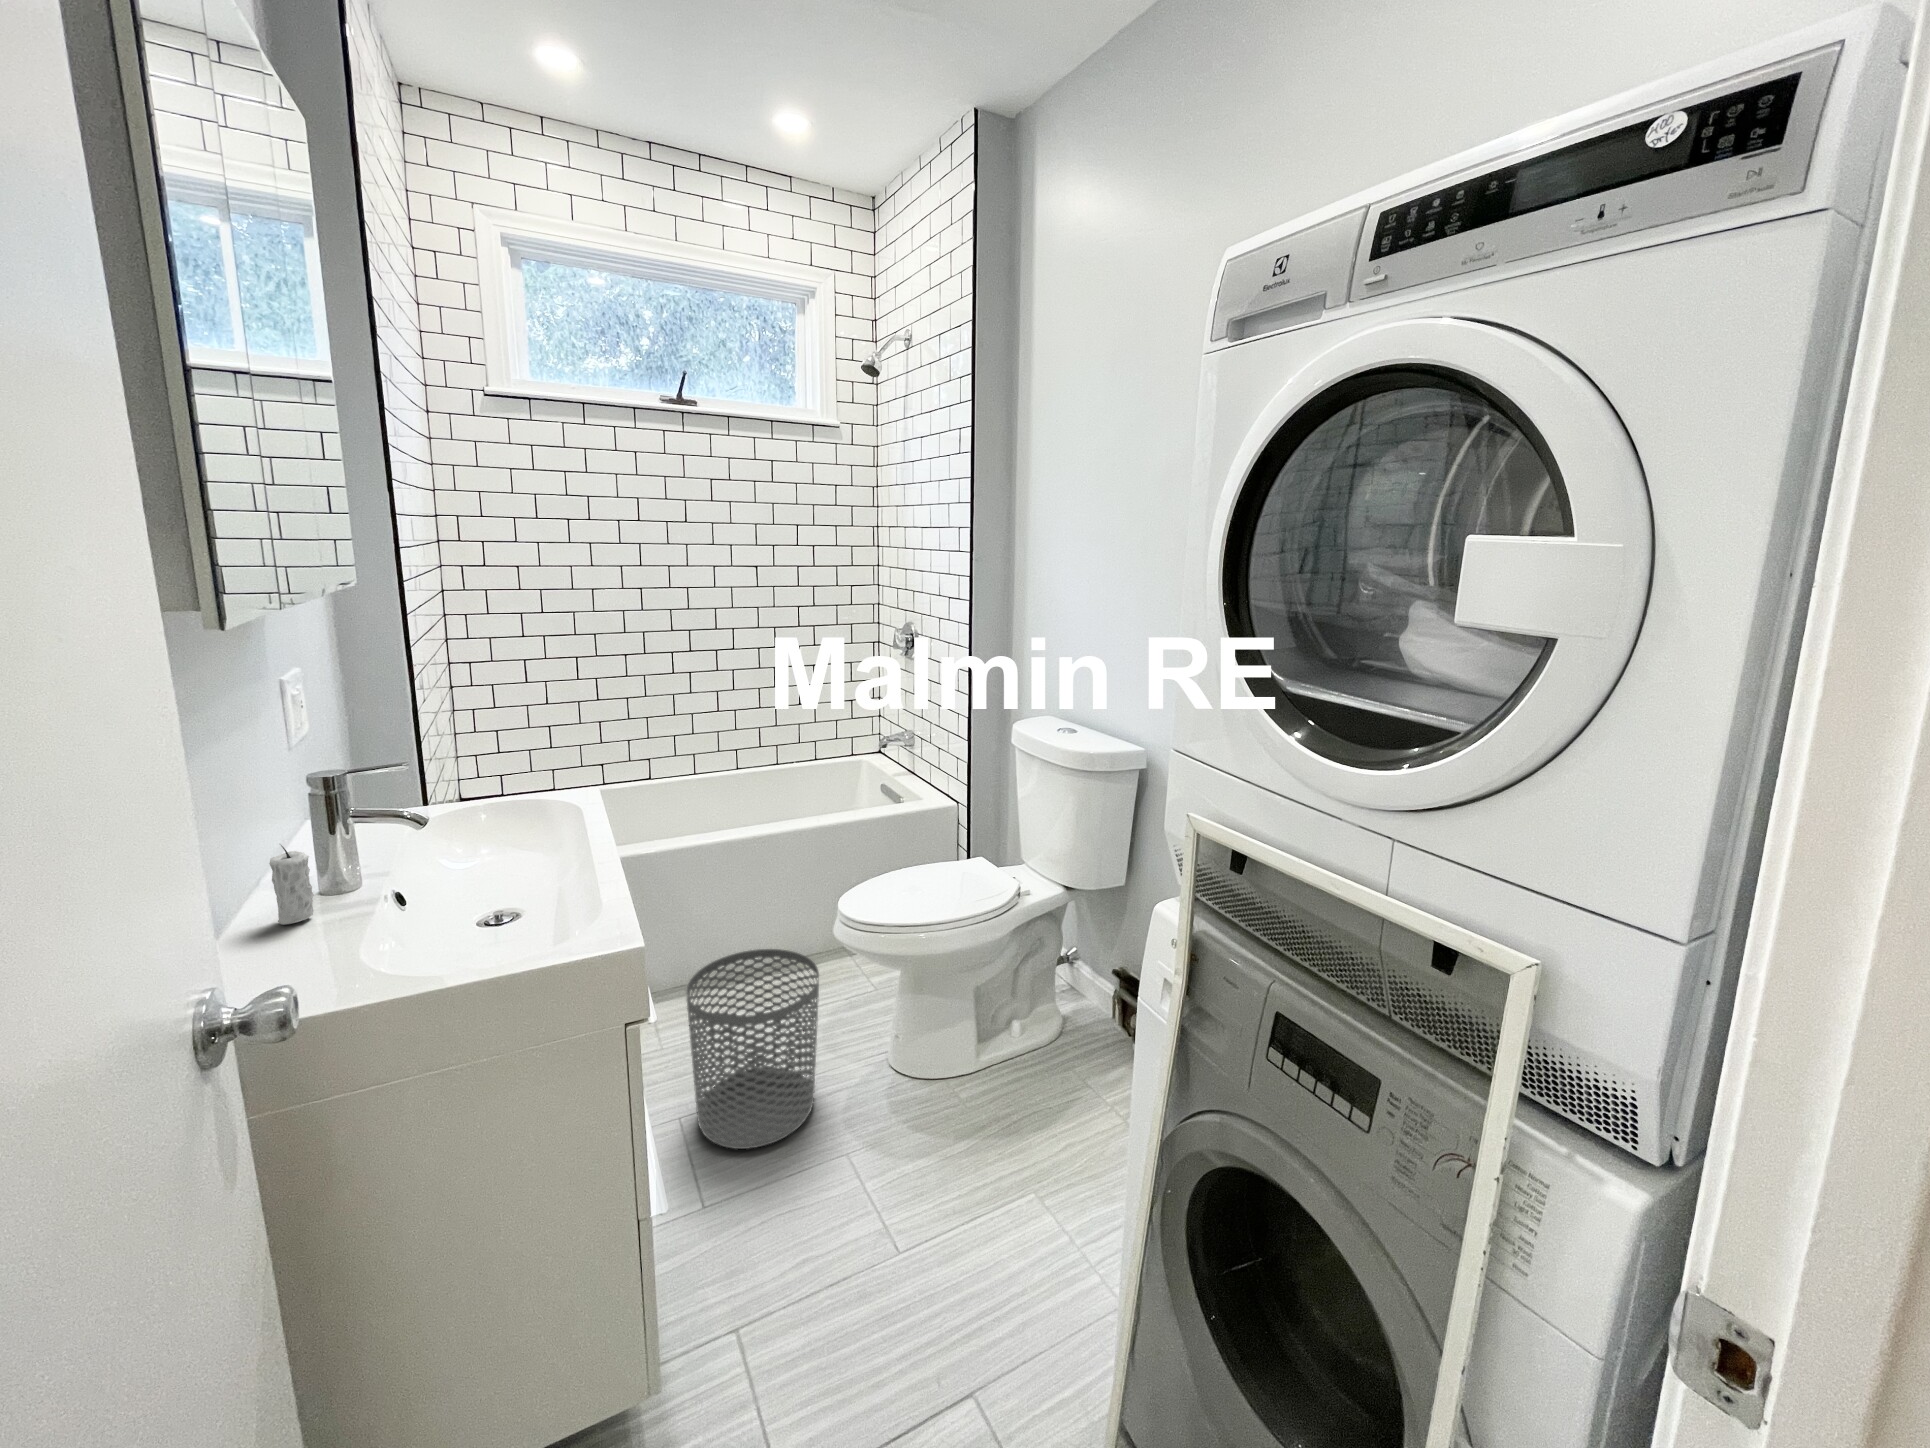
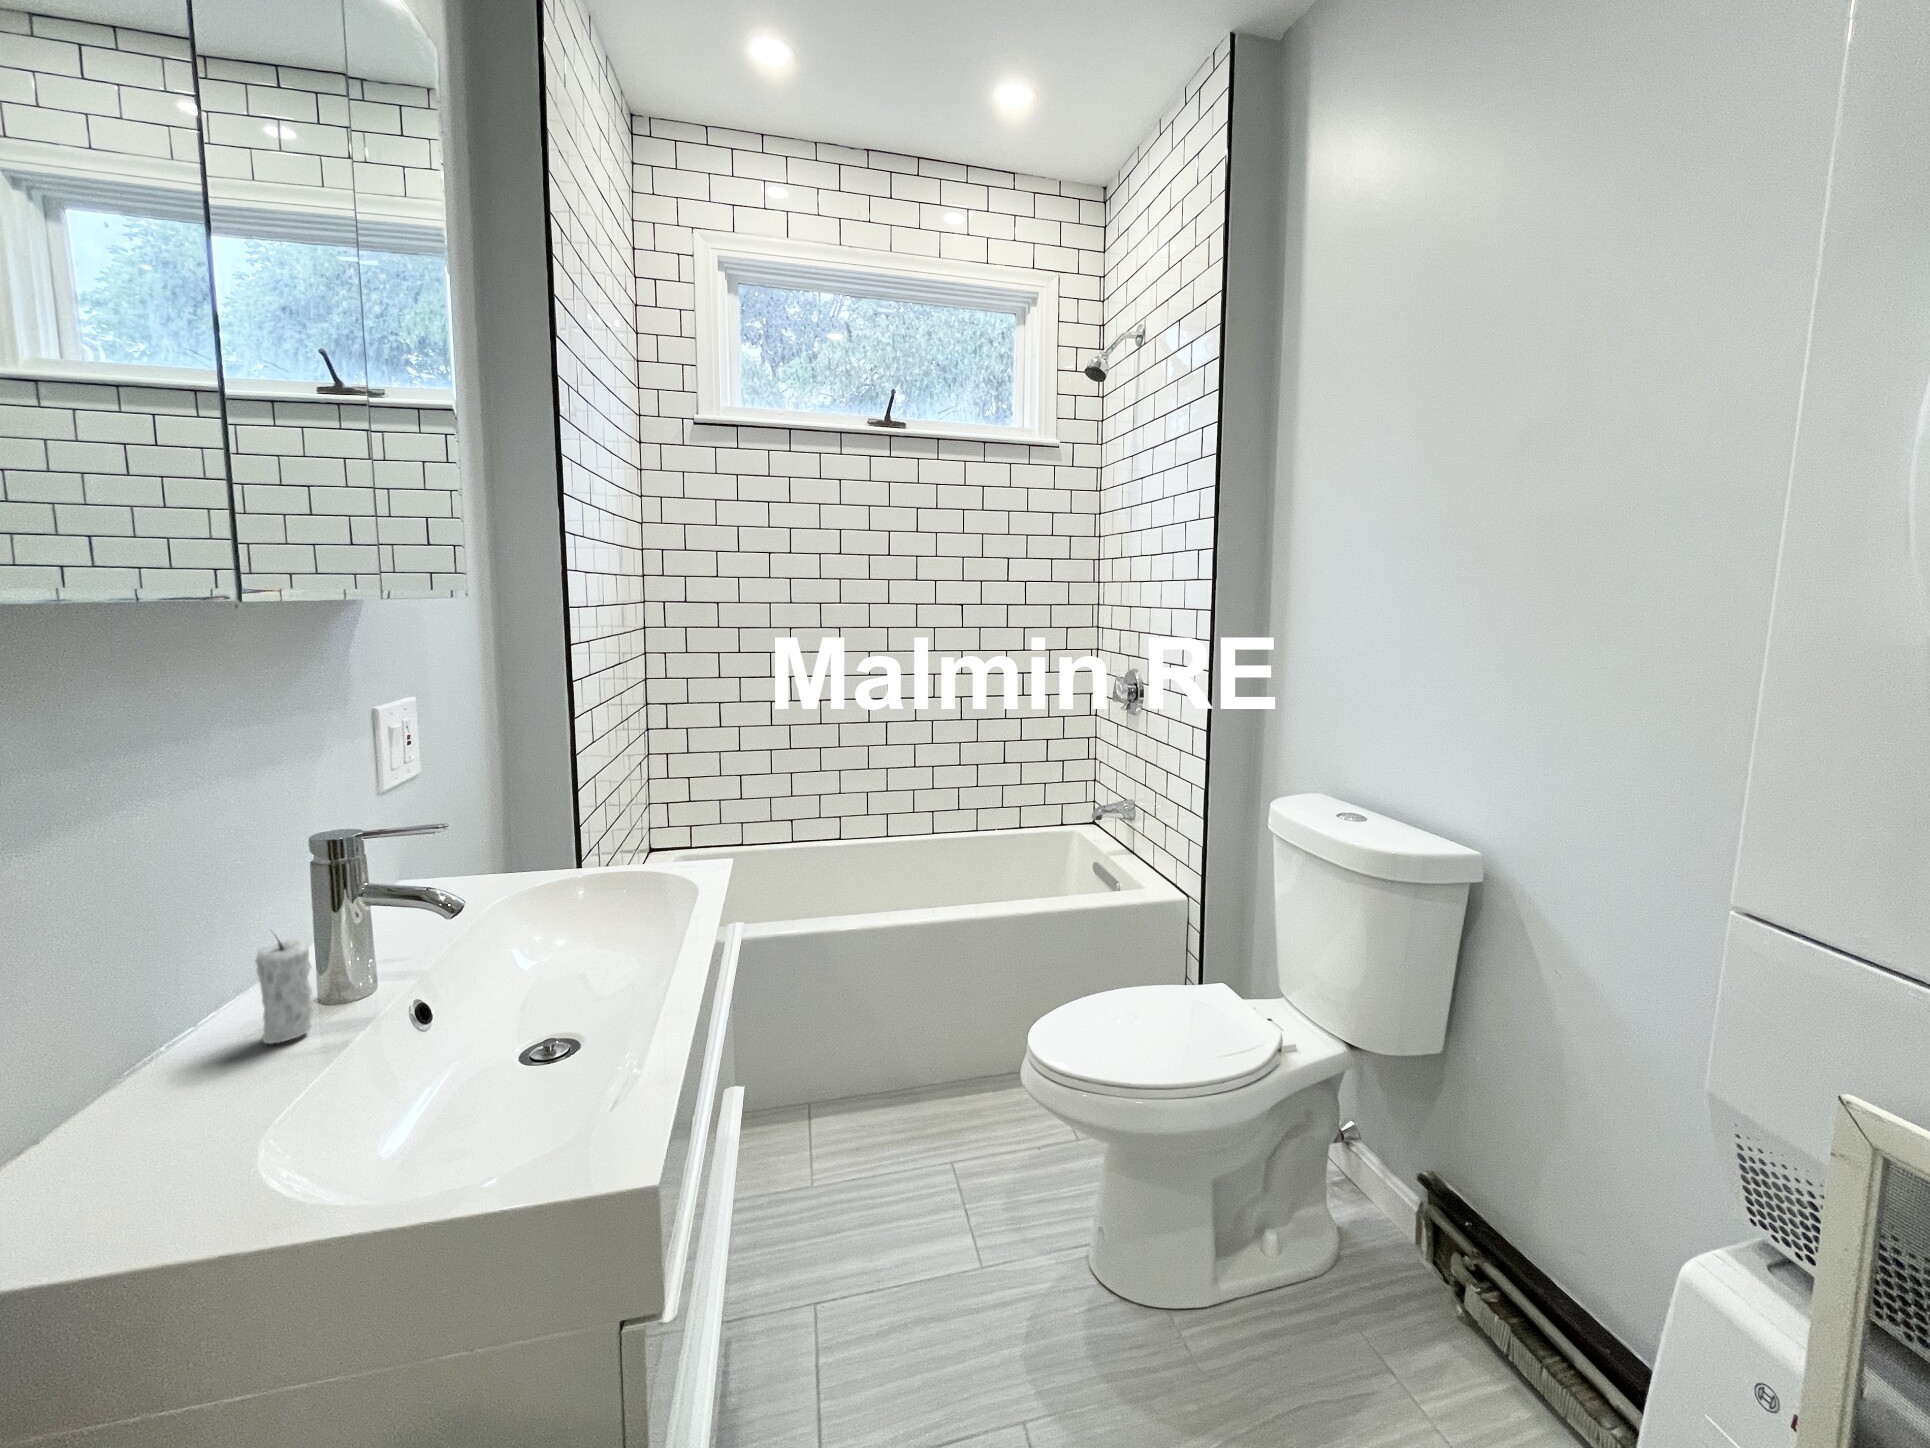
waste bin: present [686,949,819,1149] -> none [829,1081,998,1375]

